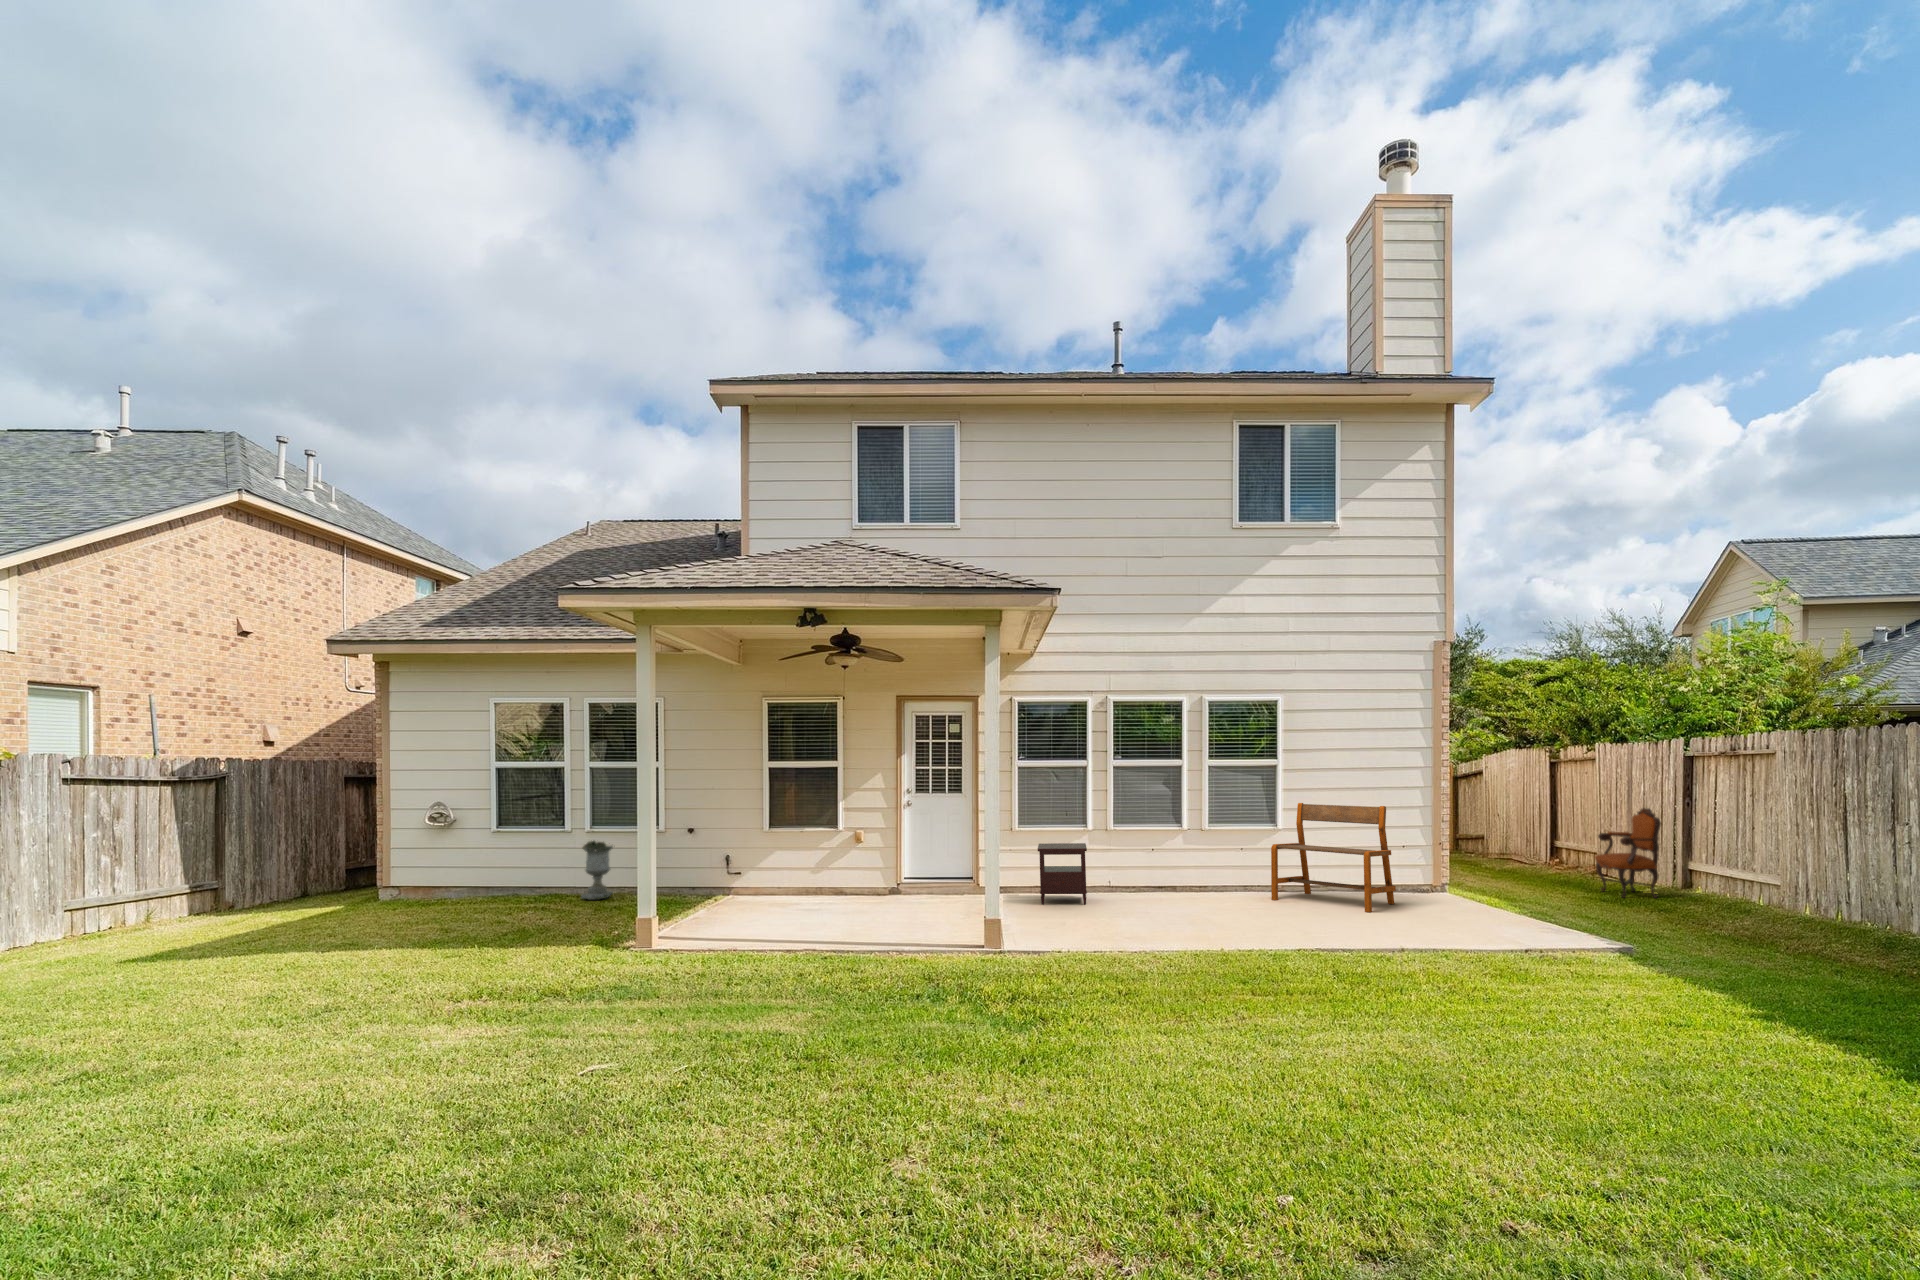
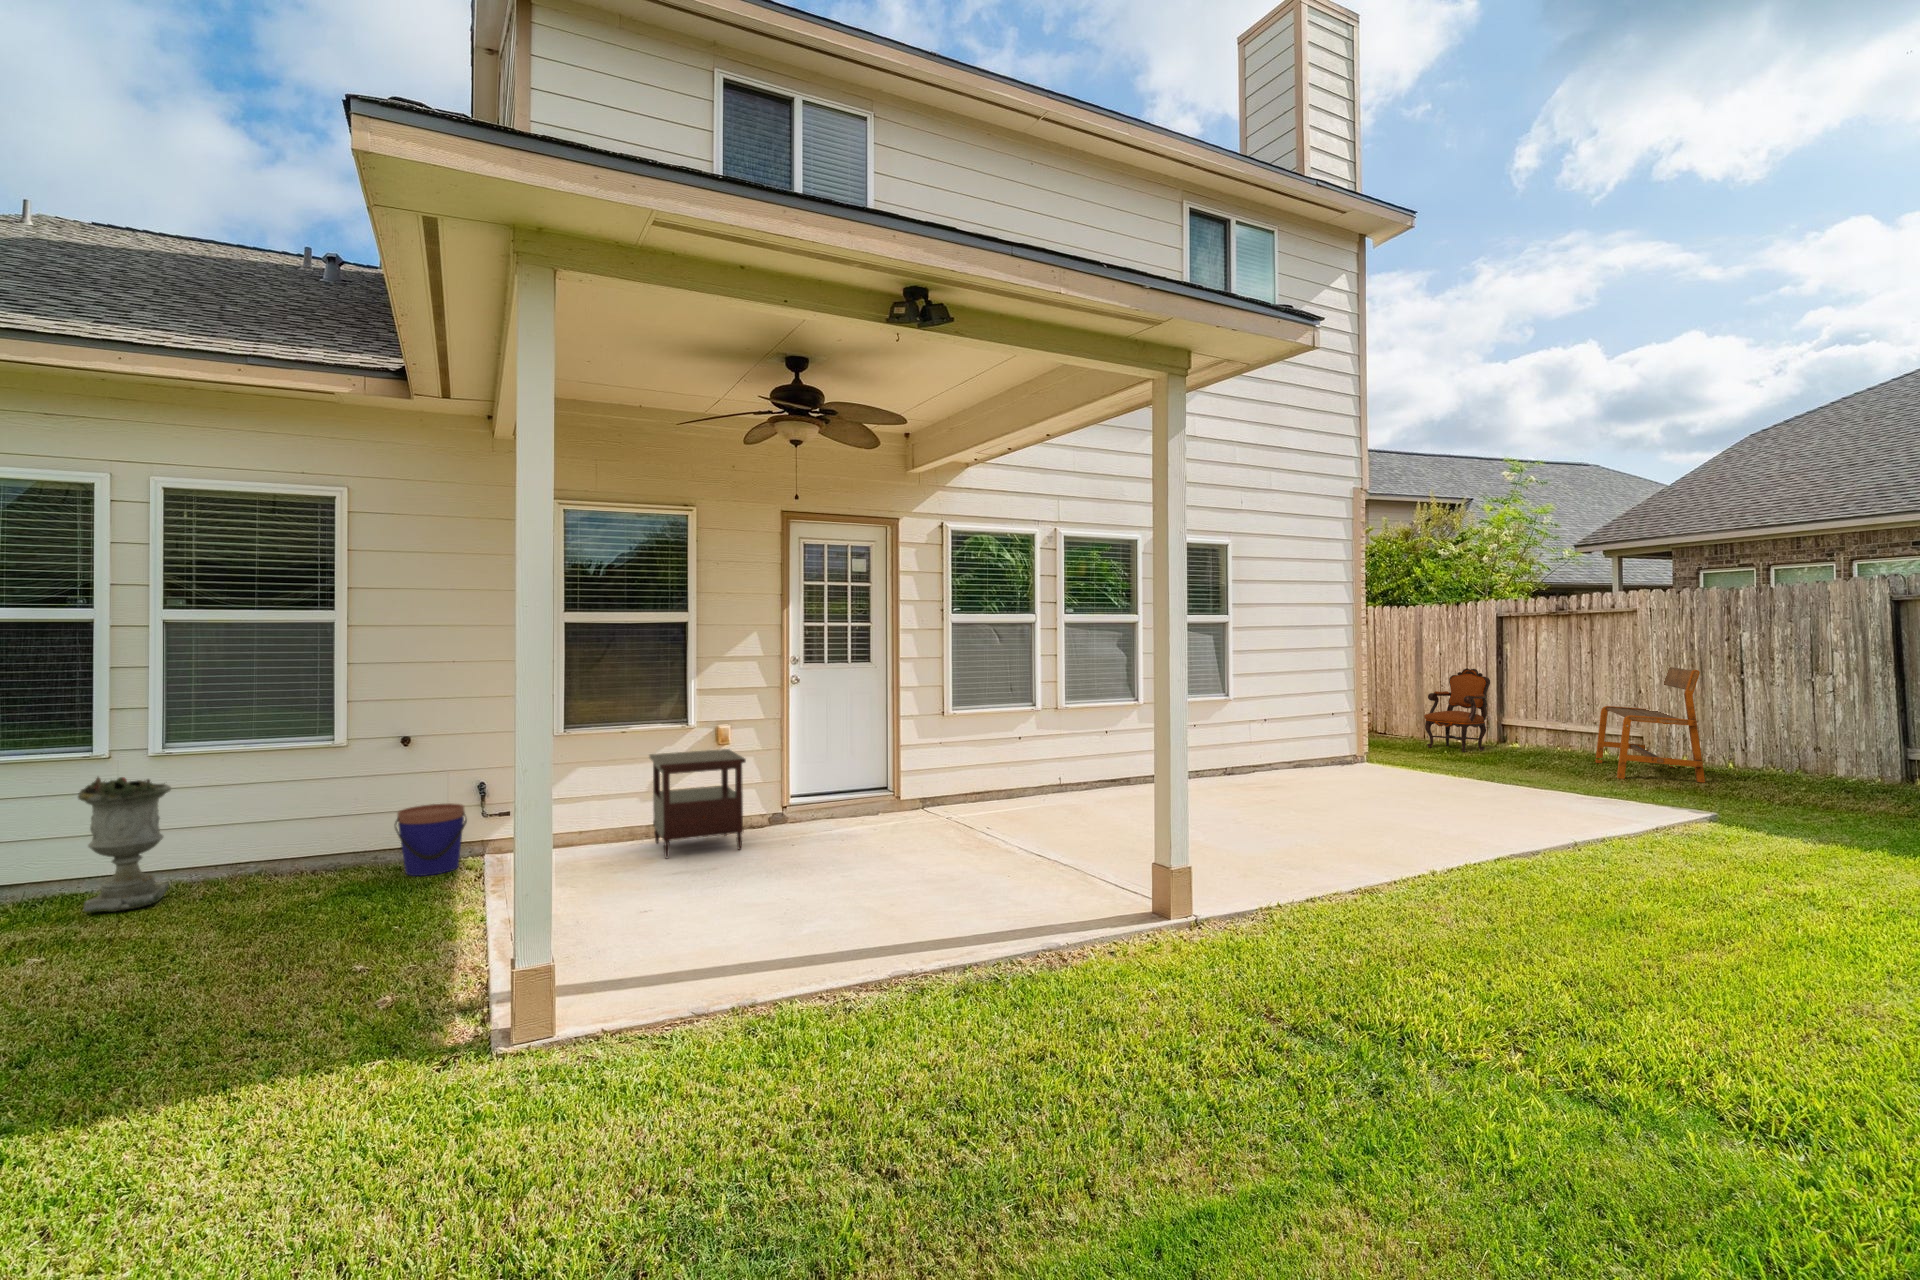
bench: present [1271,803,1396,912] -> present [1595,667,1705,783]
side table: present [1038,843,1087,905] -> present [649,749,746,858]
bucket: none [693,864,726,900] -> present [395,804,467,876]

